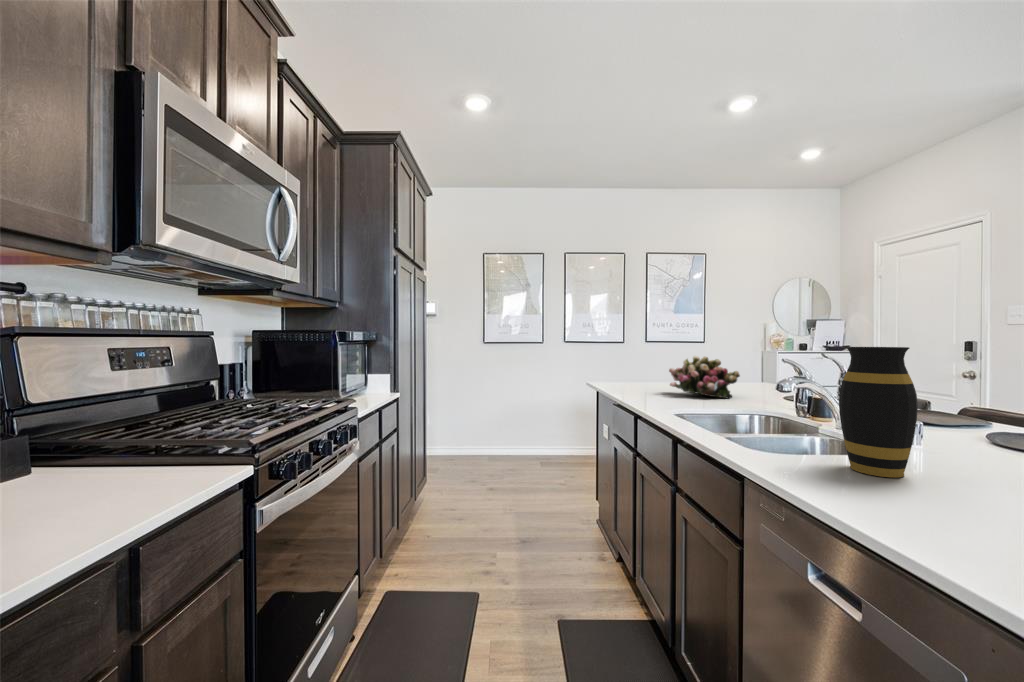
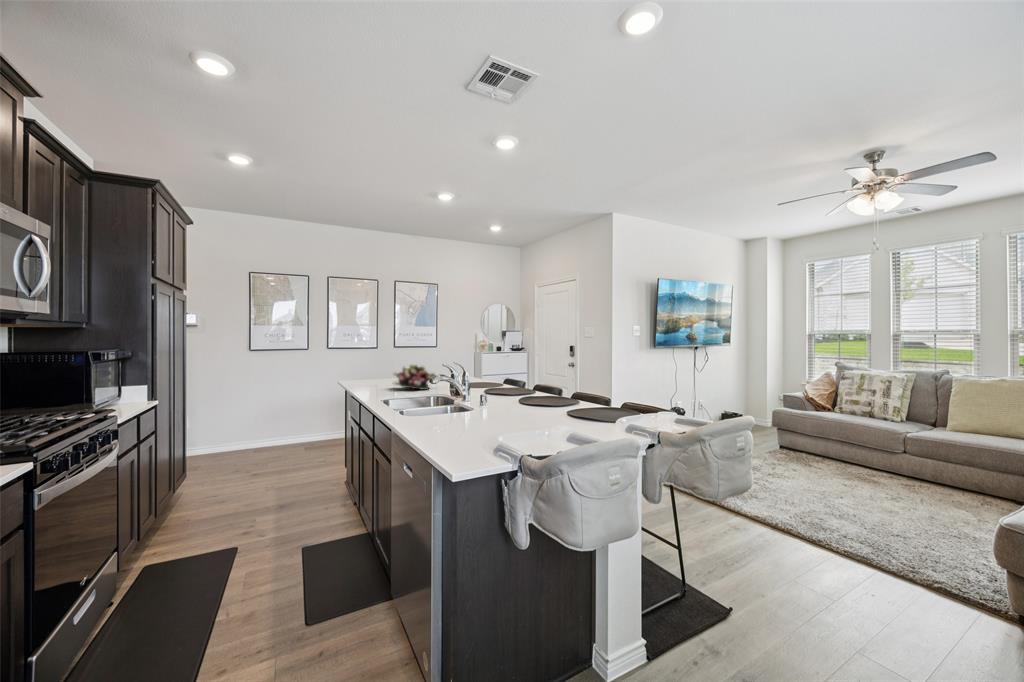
vase: present [839,347,918,478] -> none [431,367,457,422]

